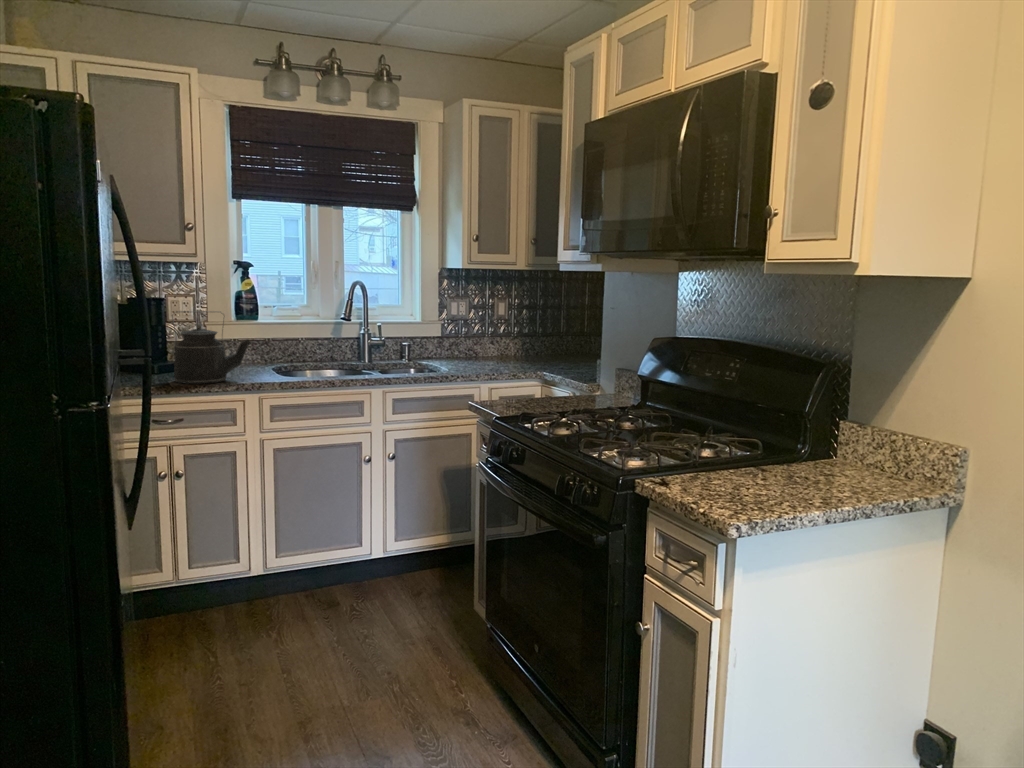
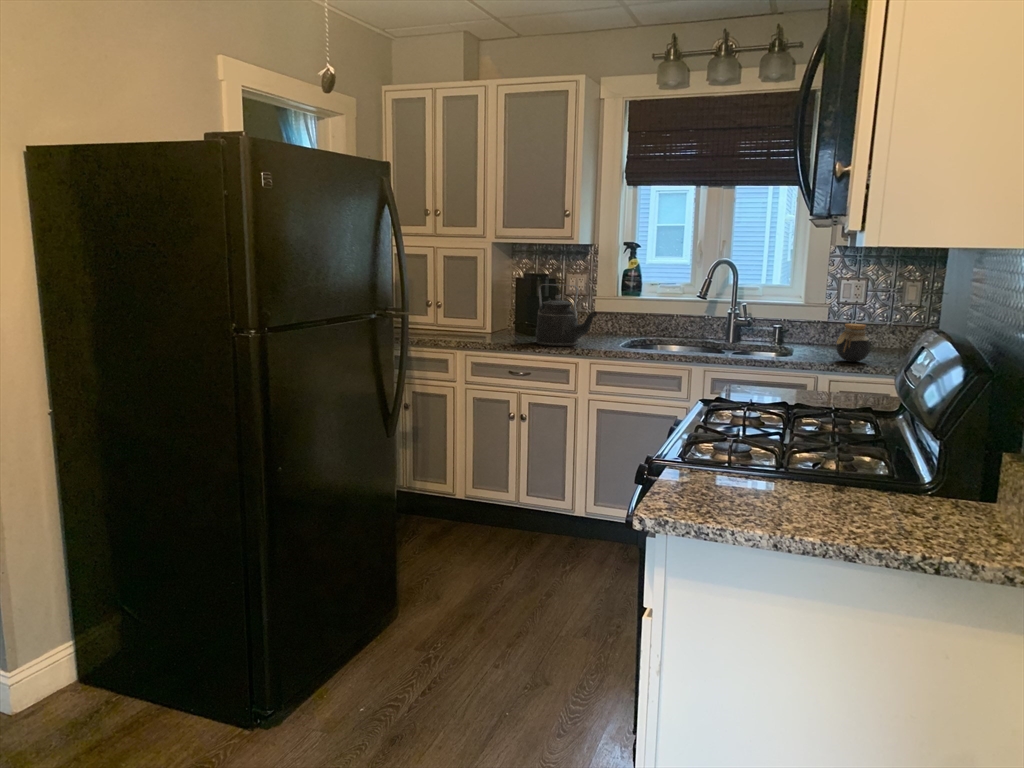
jar: none [476,335,503,368] -> present [837,324,870,362]

